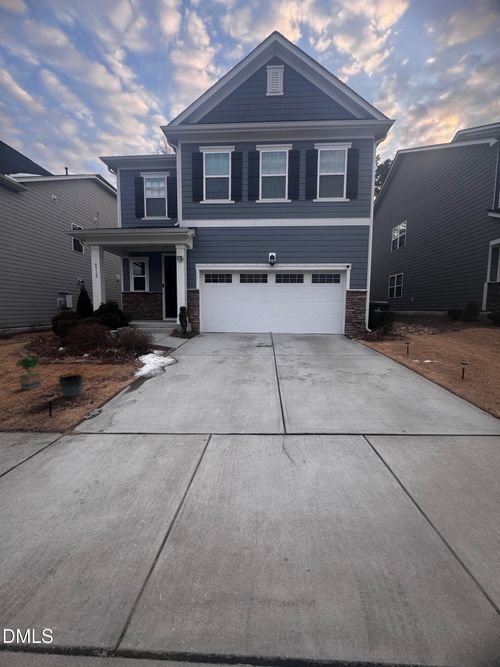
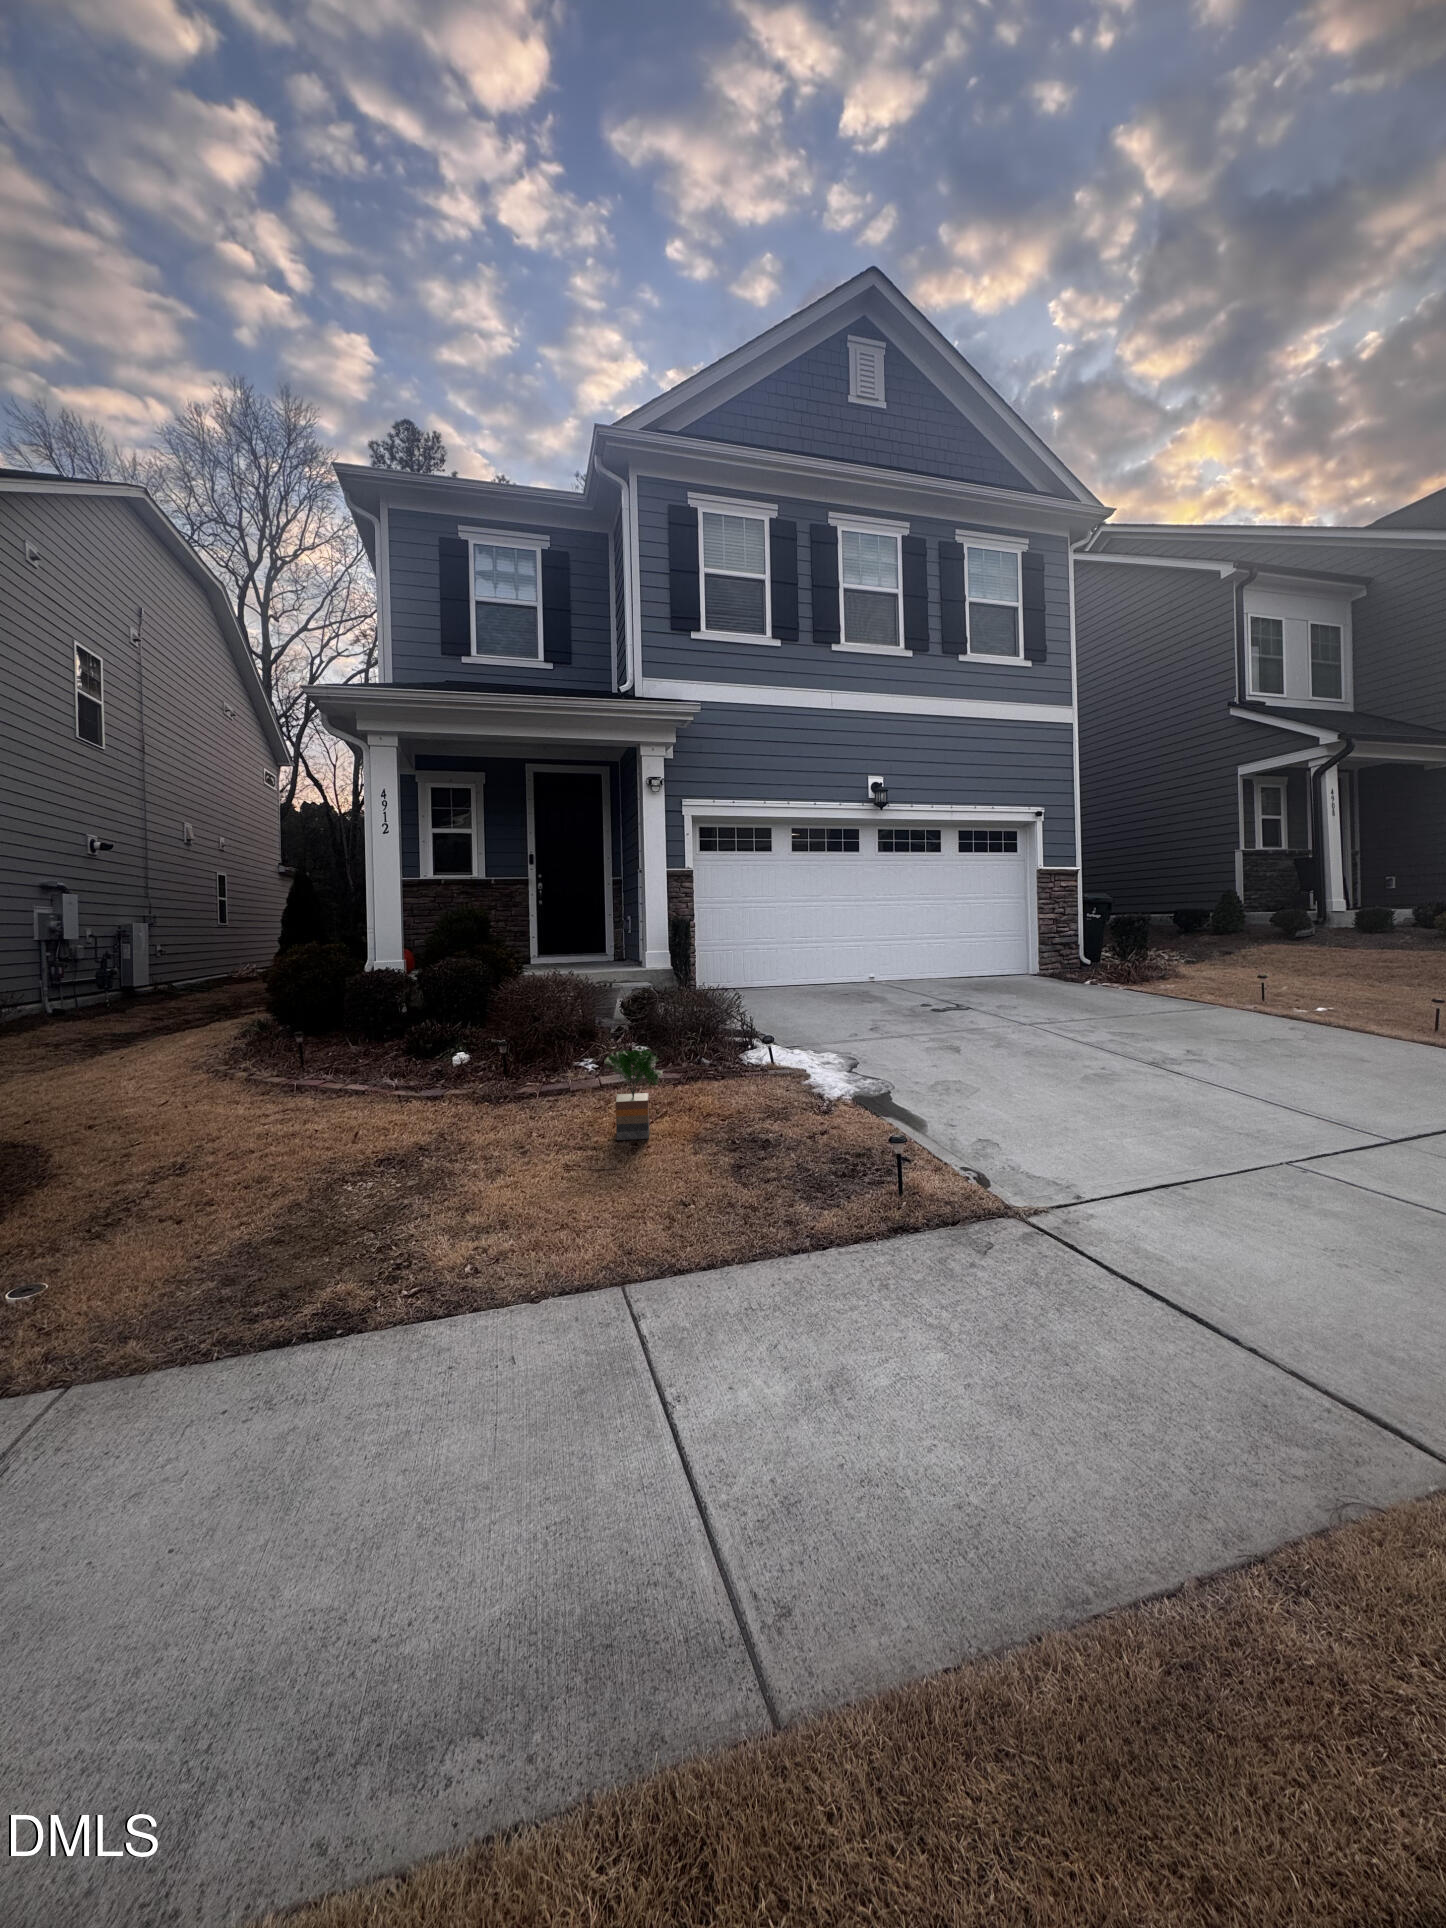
bucket: present [58,375,83,397] -> none [766,1081,824,1138]

